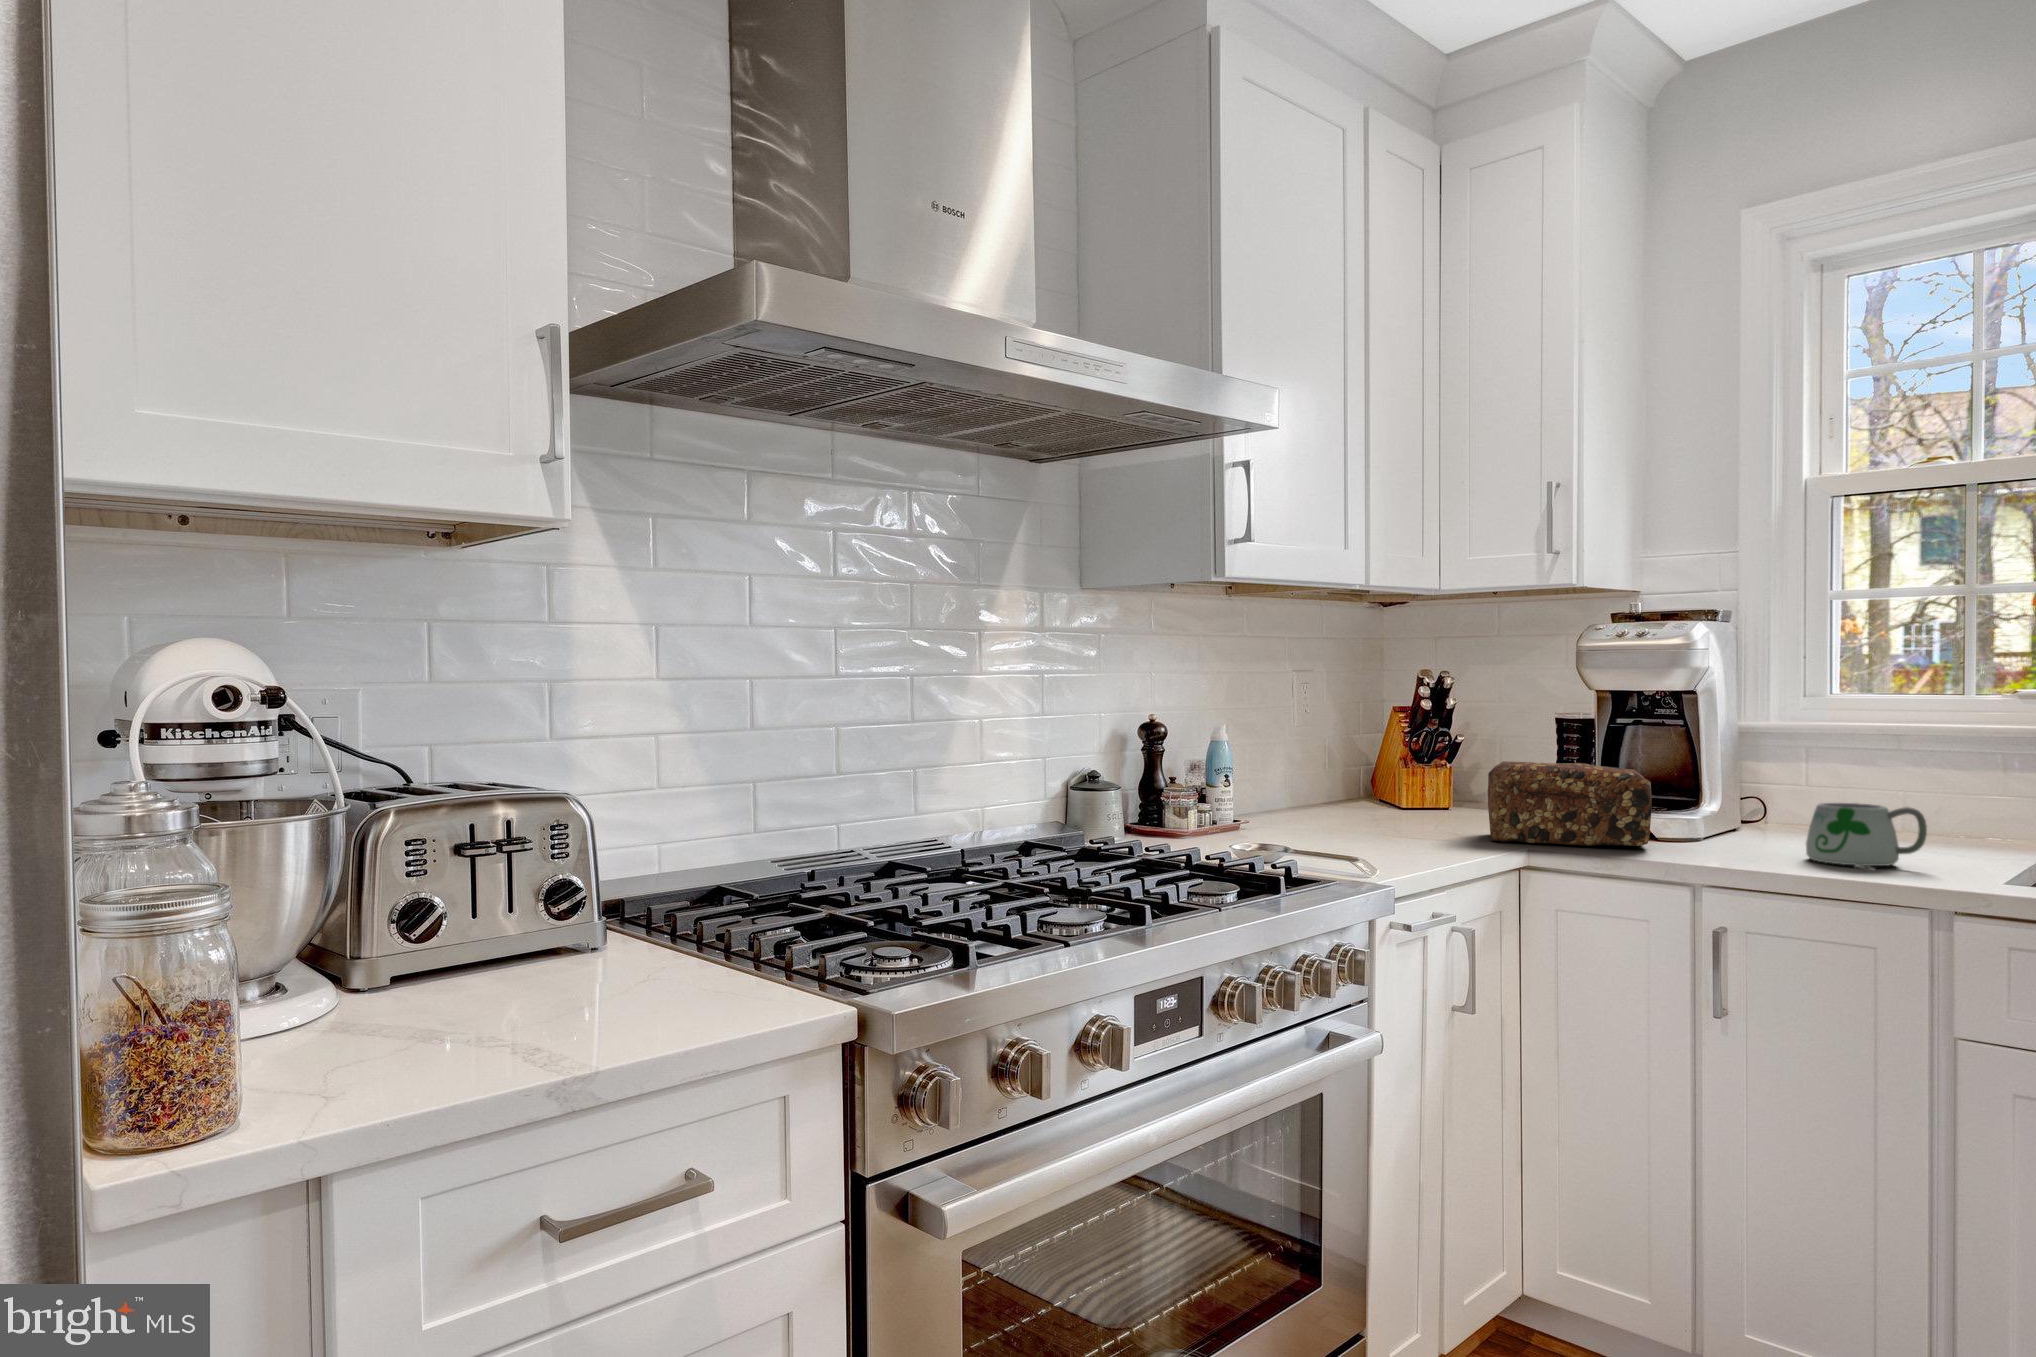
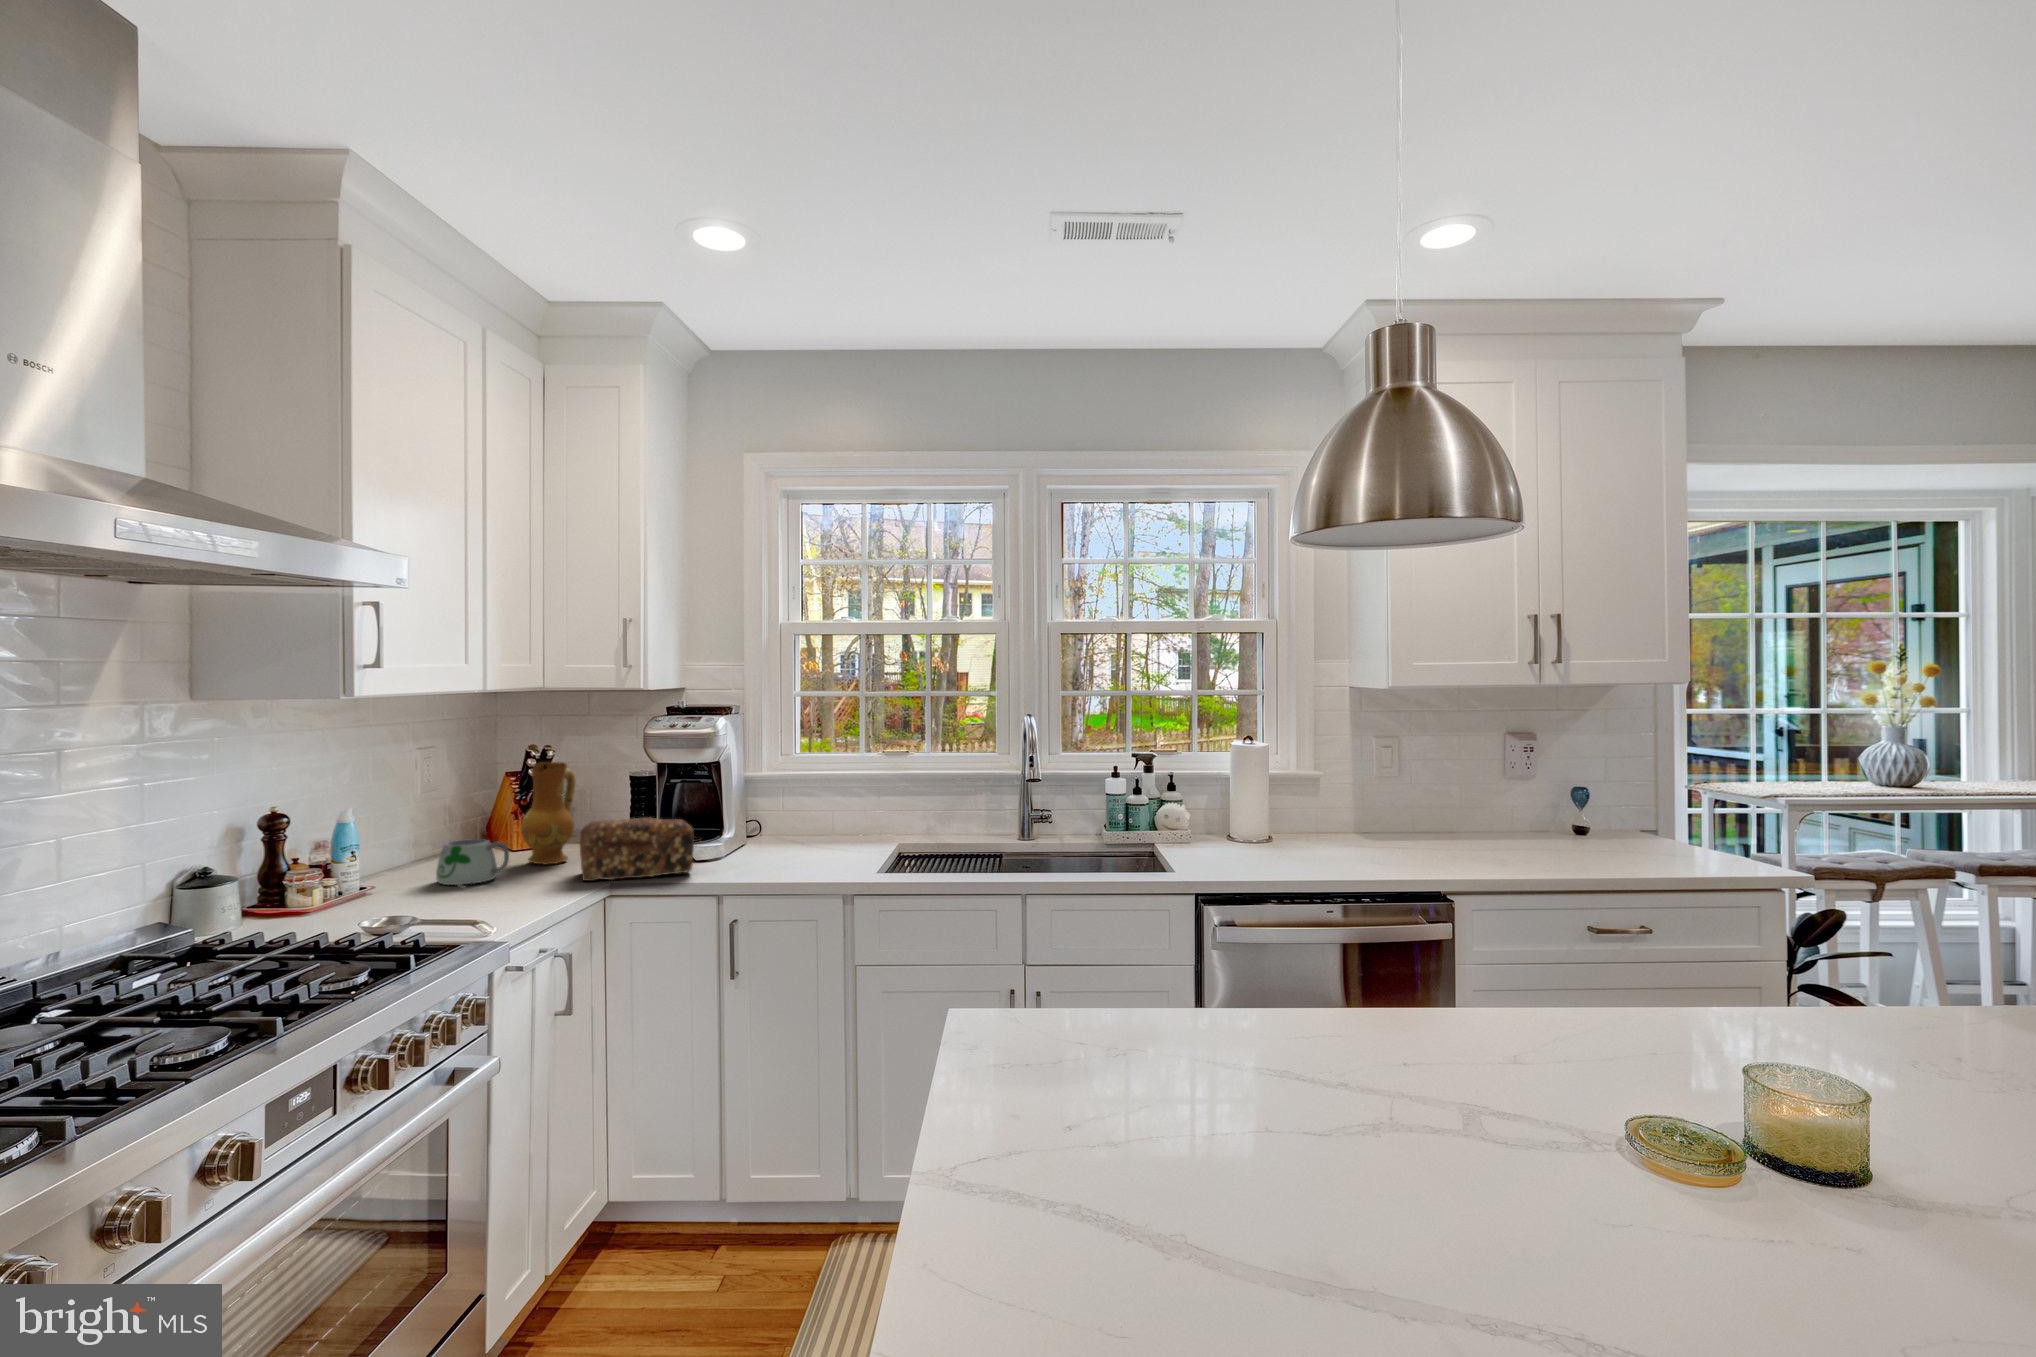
ceramic jug: none [1412,686,1483,822] -> present [520,762,576,865]
mug: present [1806,803,1927,870] -> present [436,839,509,887]

